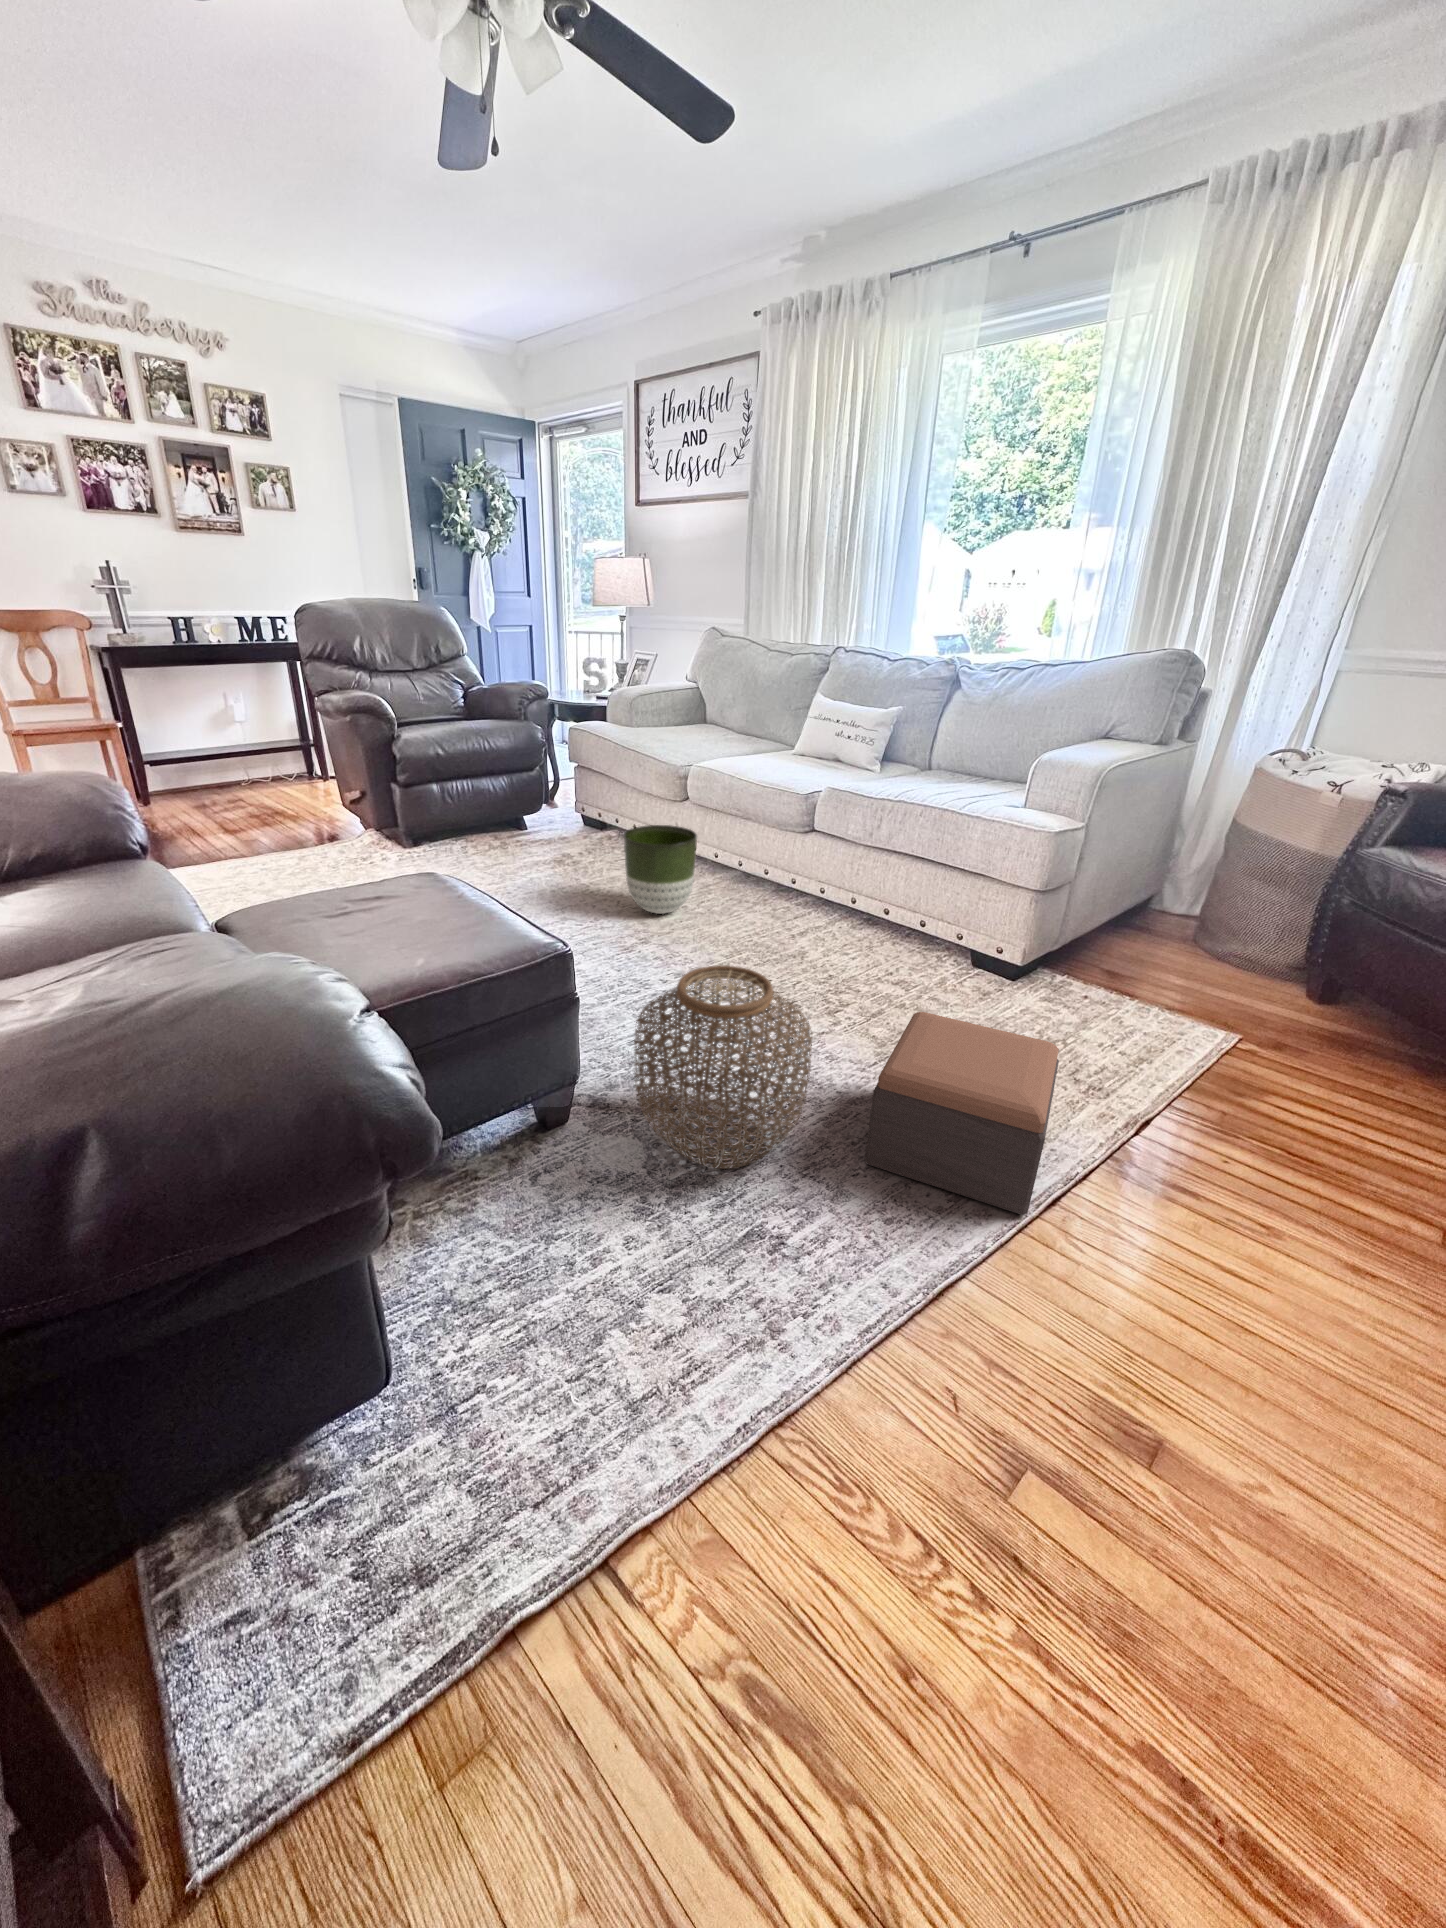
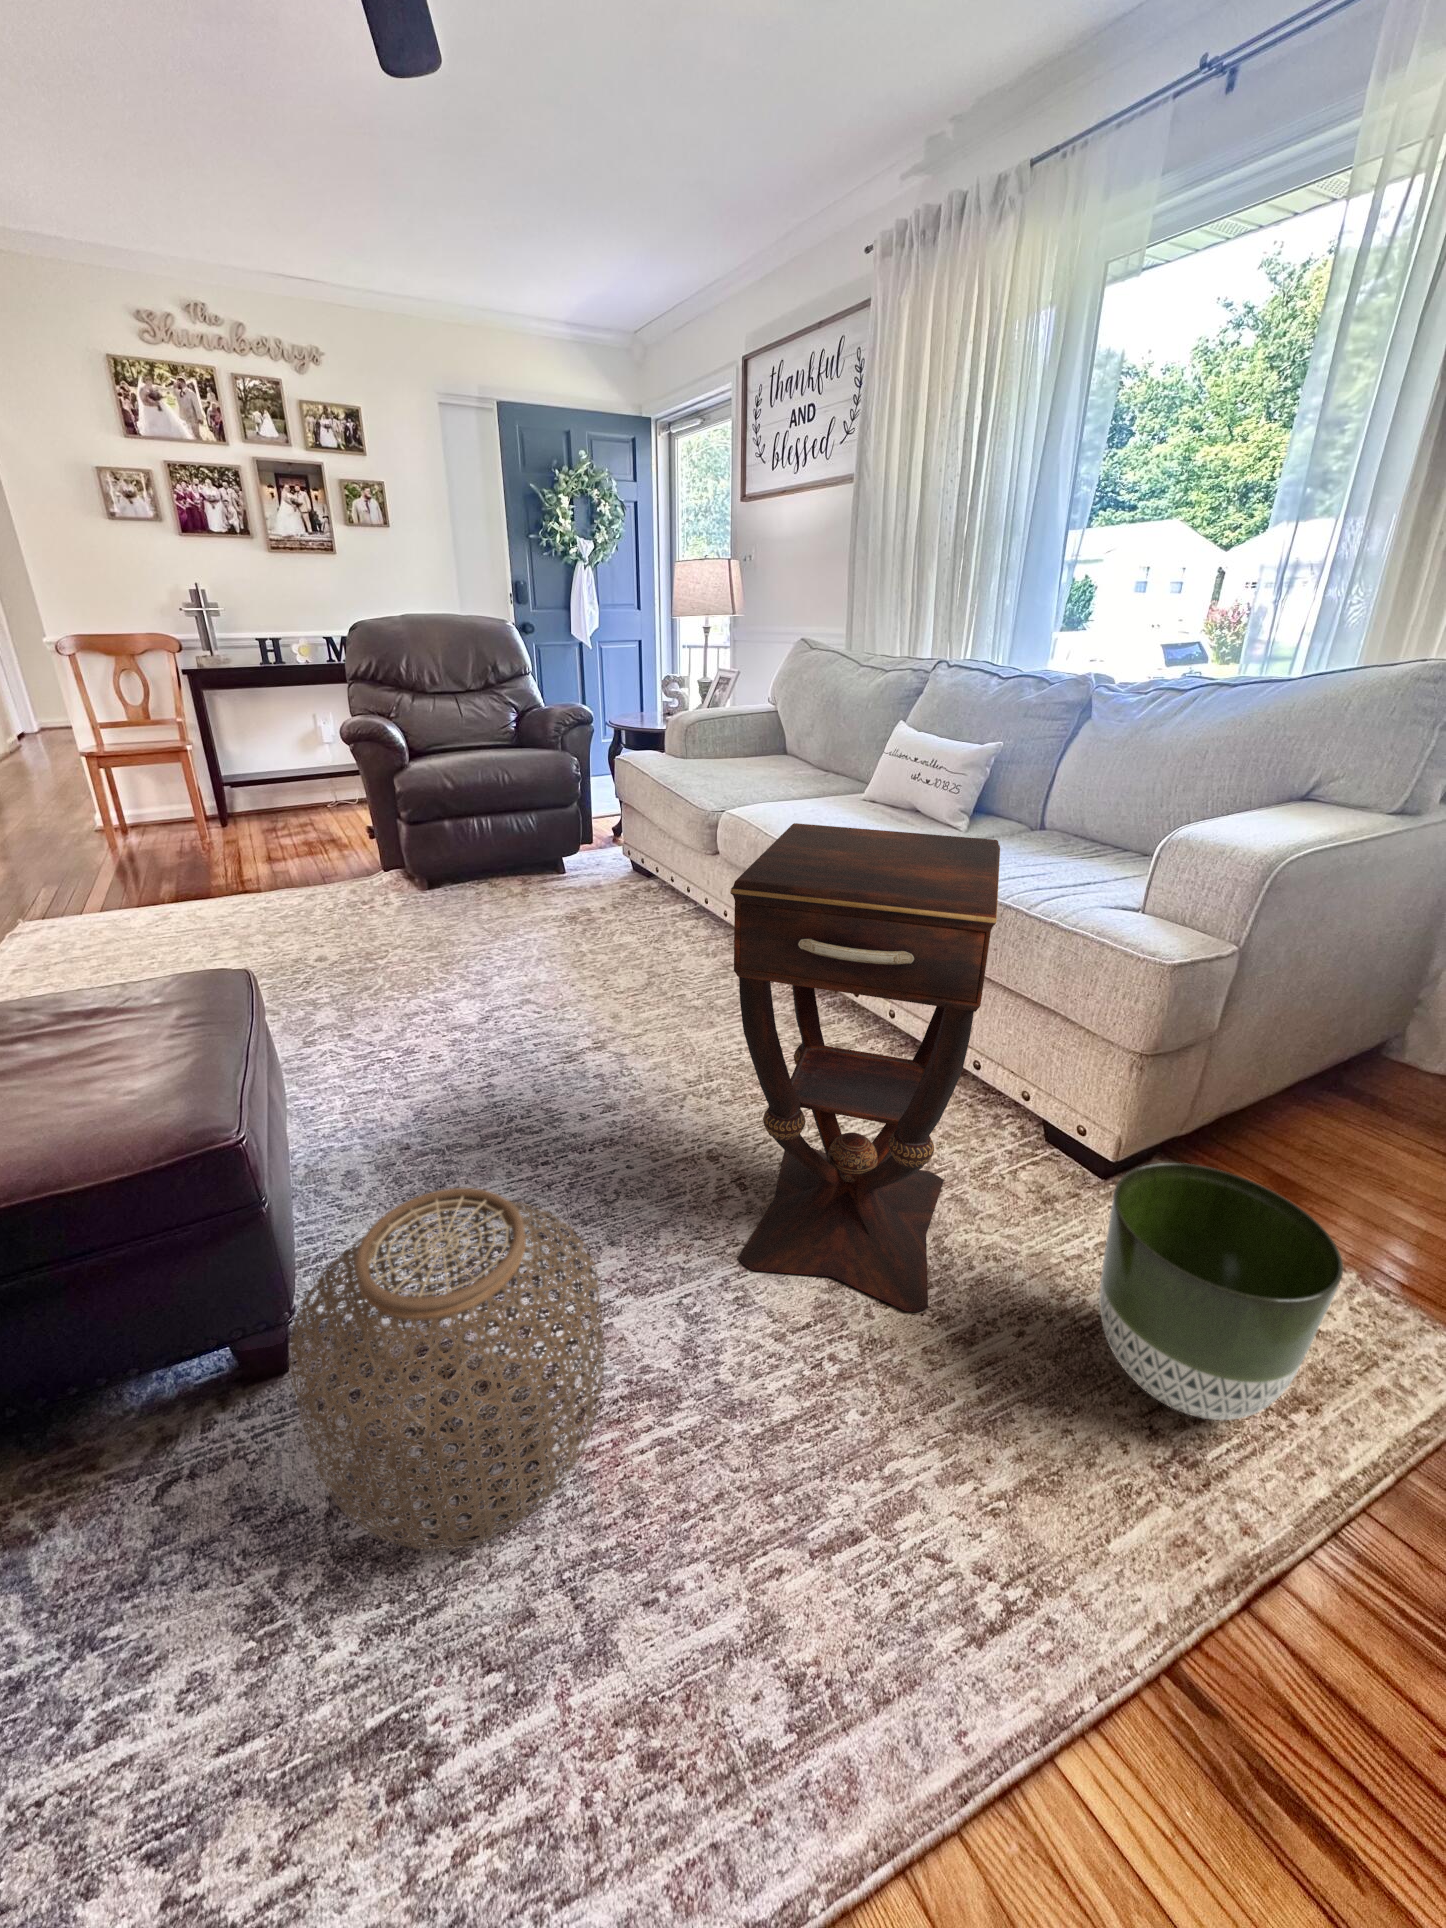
side table: none [814,753,992,1050] -> present [730,823,1000,1311]
planter: present [623,825,697,914] -> present [1099,1163,1343,1420]
footstool: present [865,1012,1059,1215] -> none [679,1288,1073,1817]

